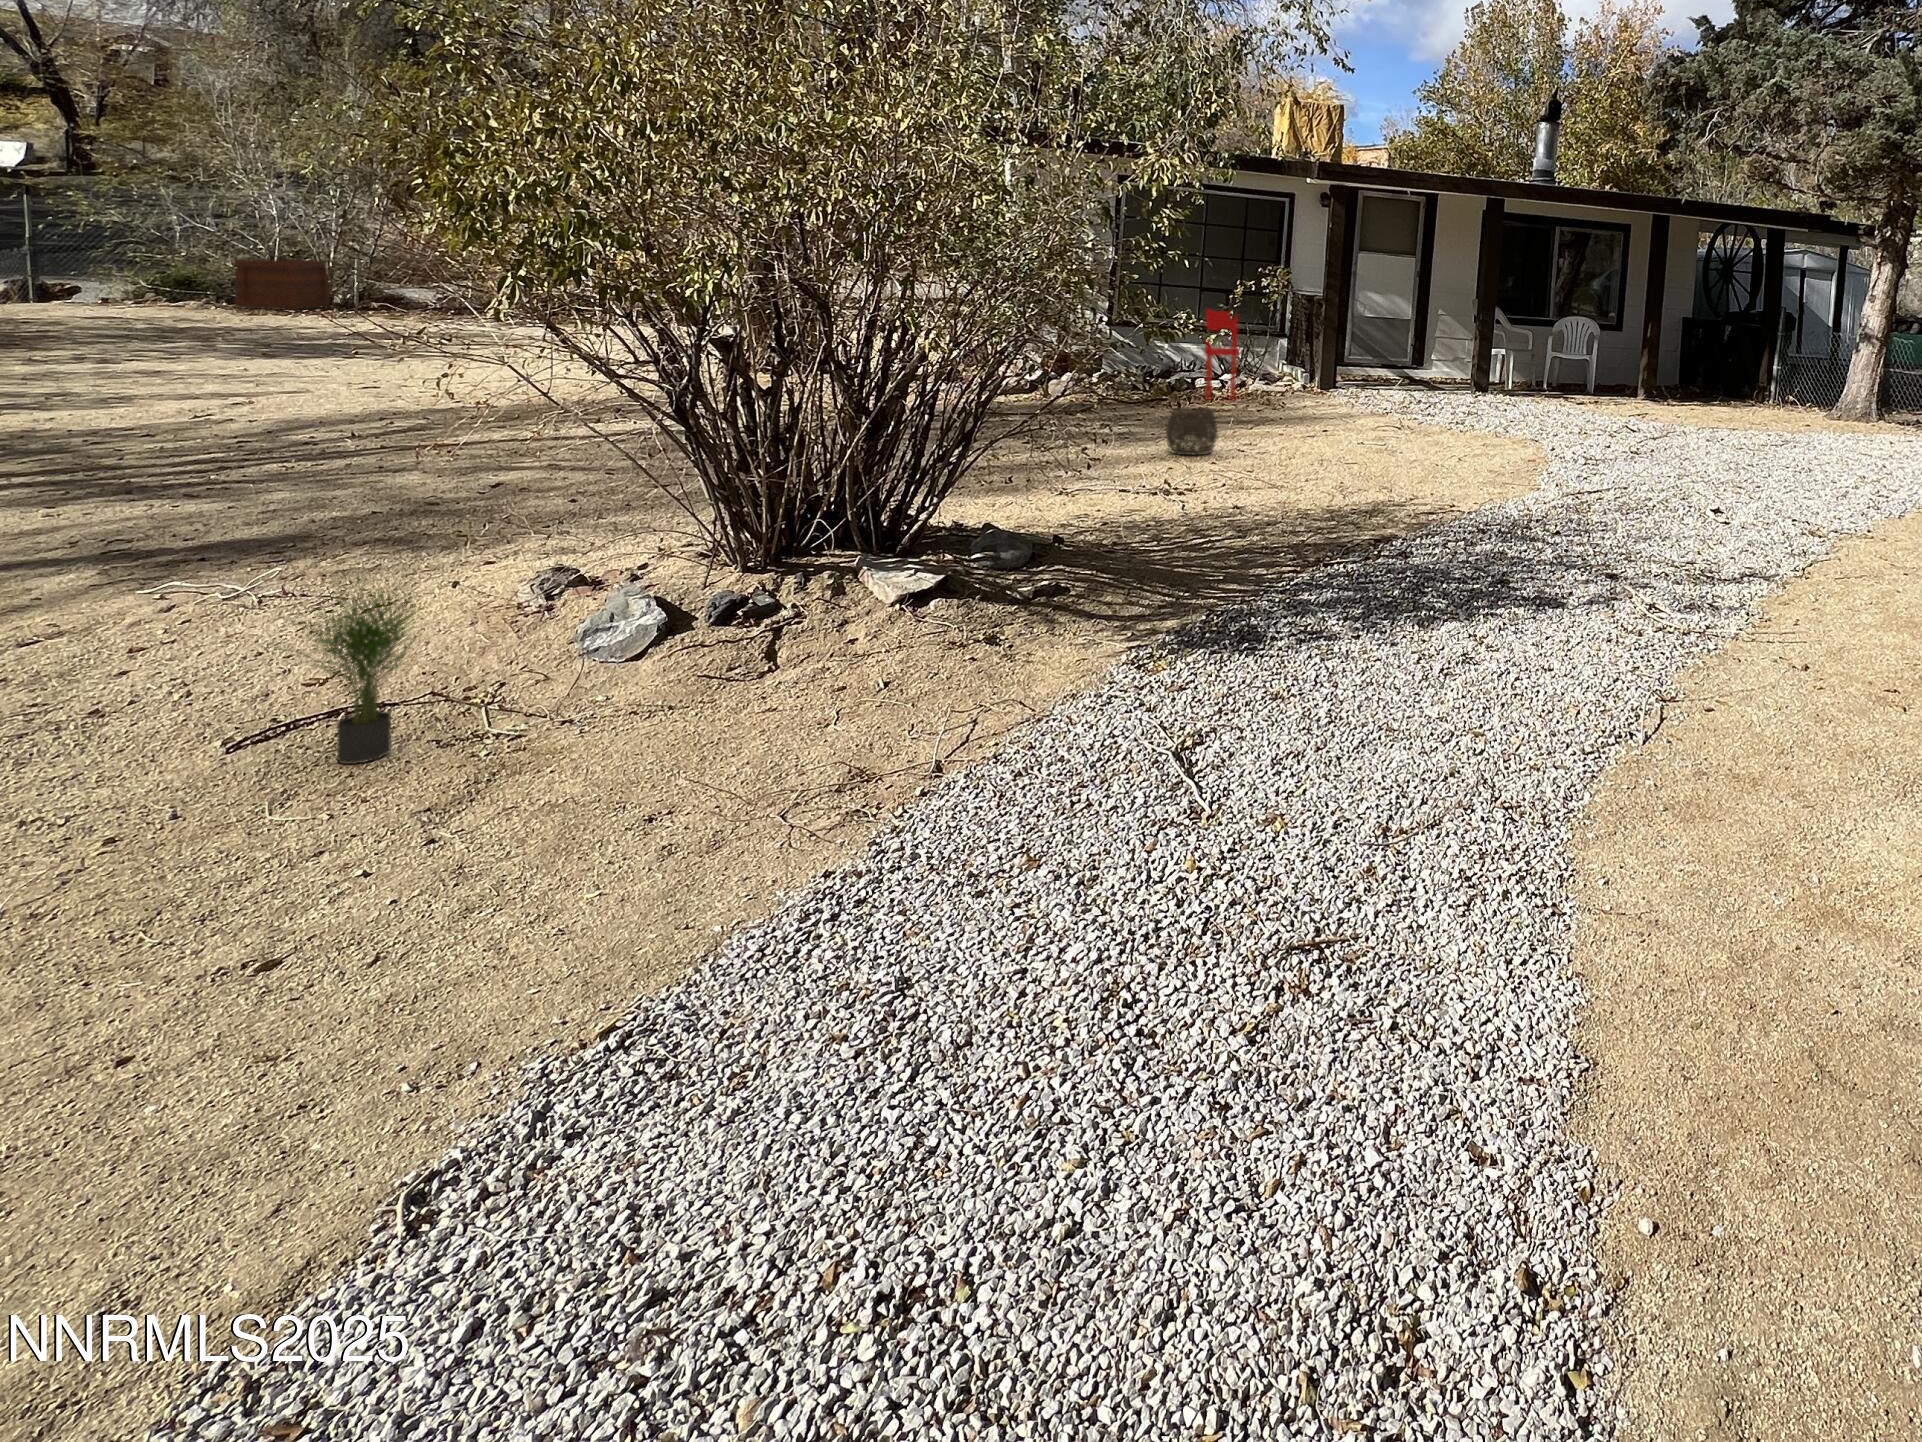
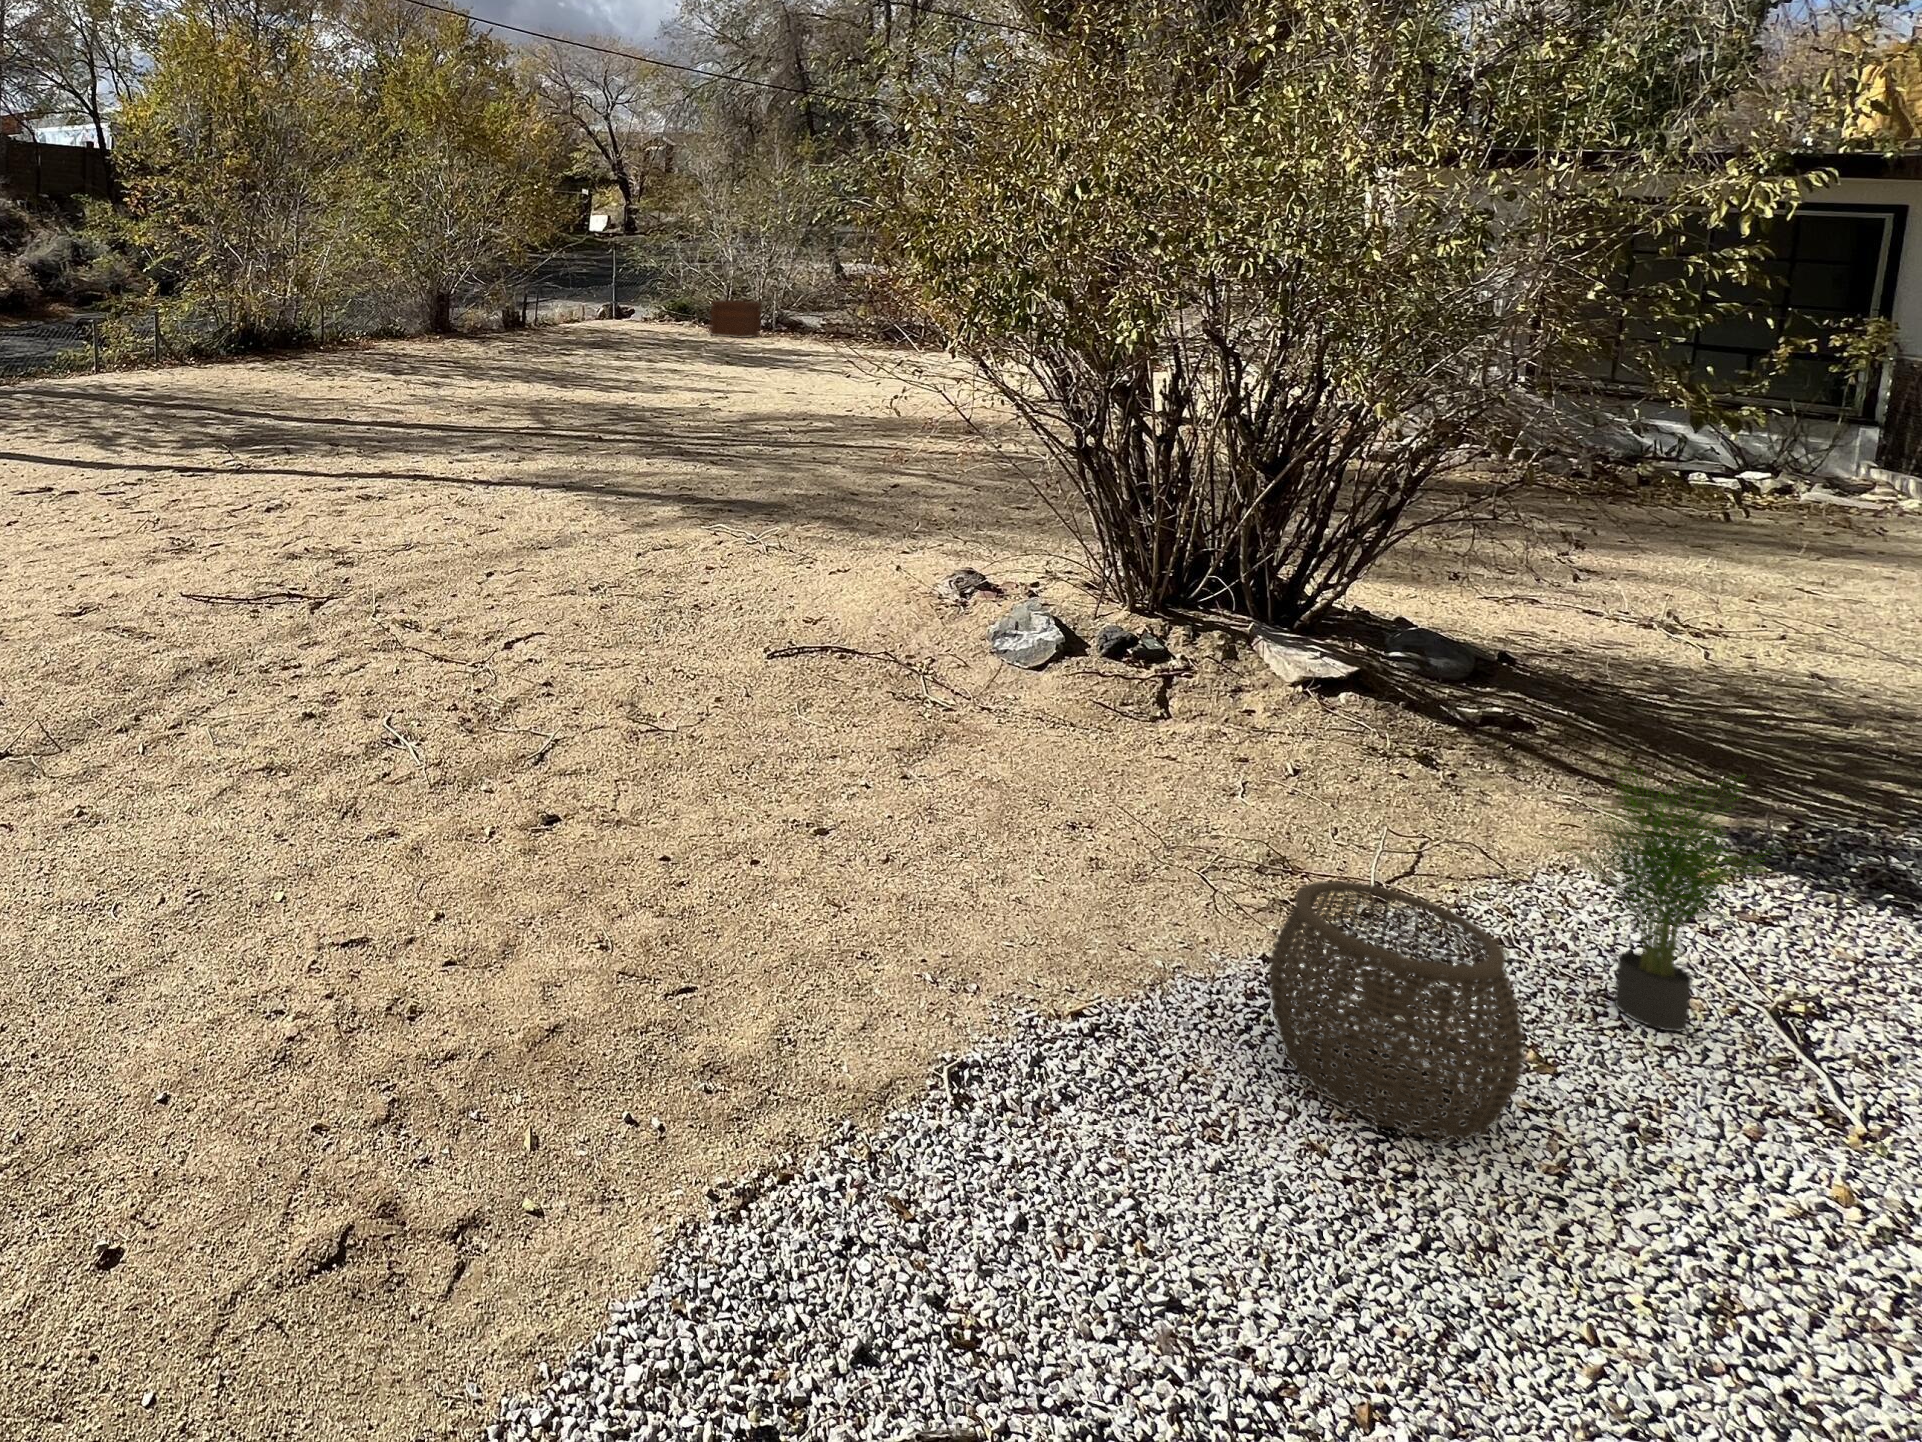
chair: present [1204,309,1239,400] -> none [1706,376,1779,513]
woven basket: present [1166,407,1217,455] -> present [1268,881,1525,1142]
potted plant: present [262,573,426,764] -> present [1556,770,1767,1032]

